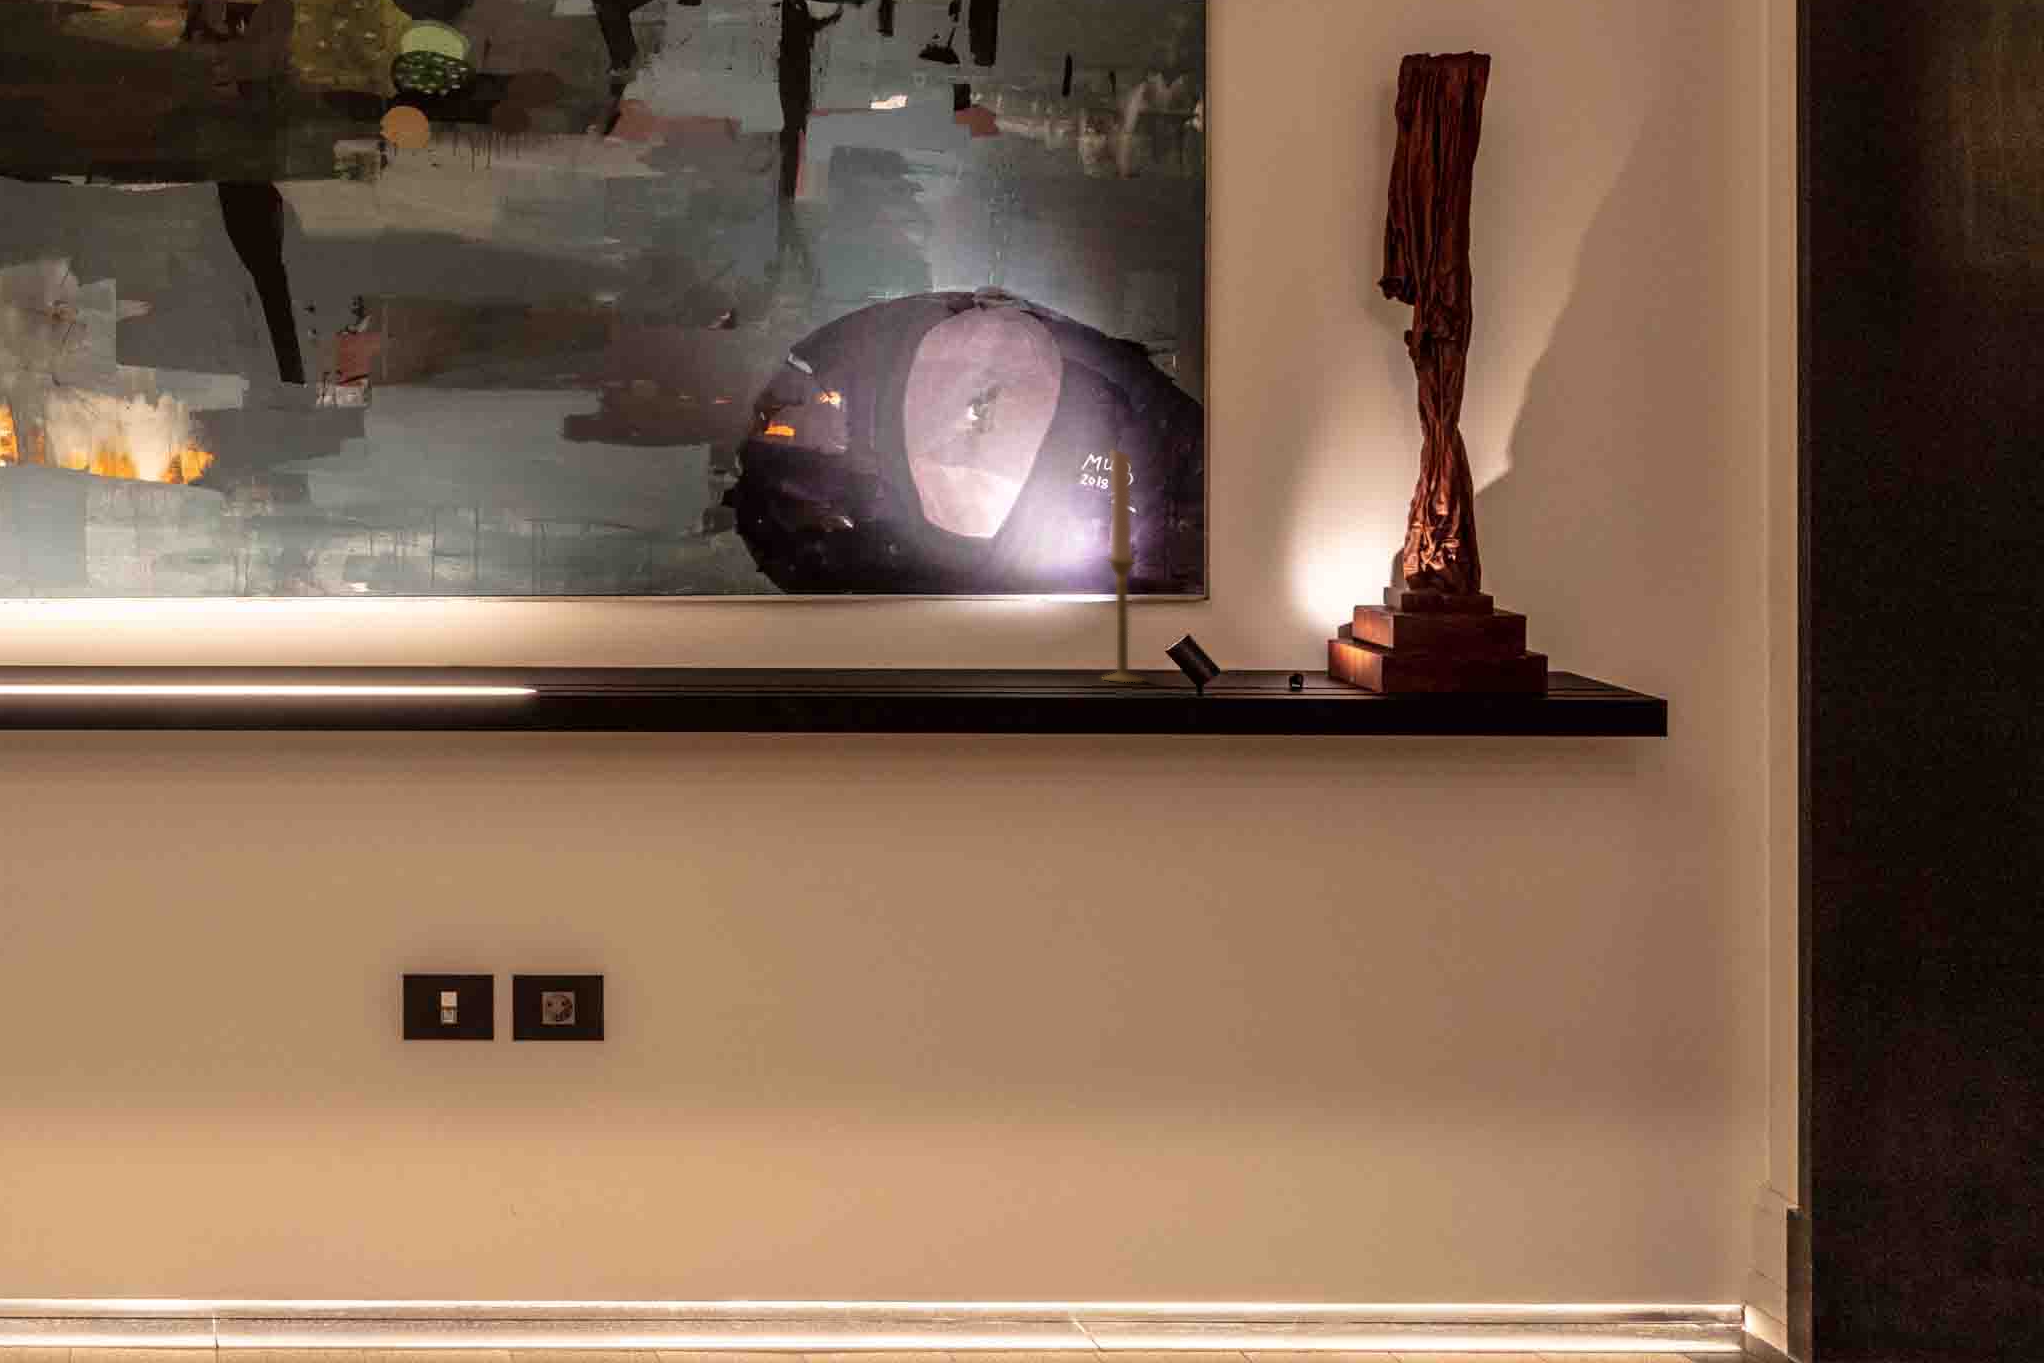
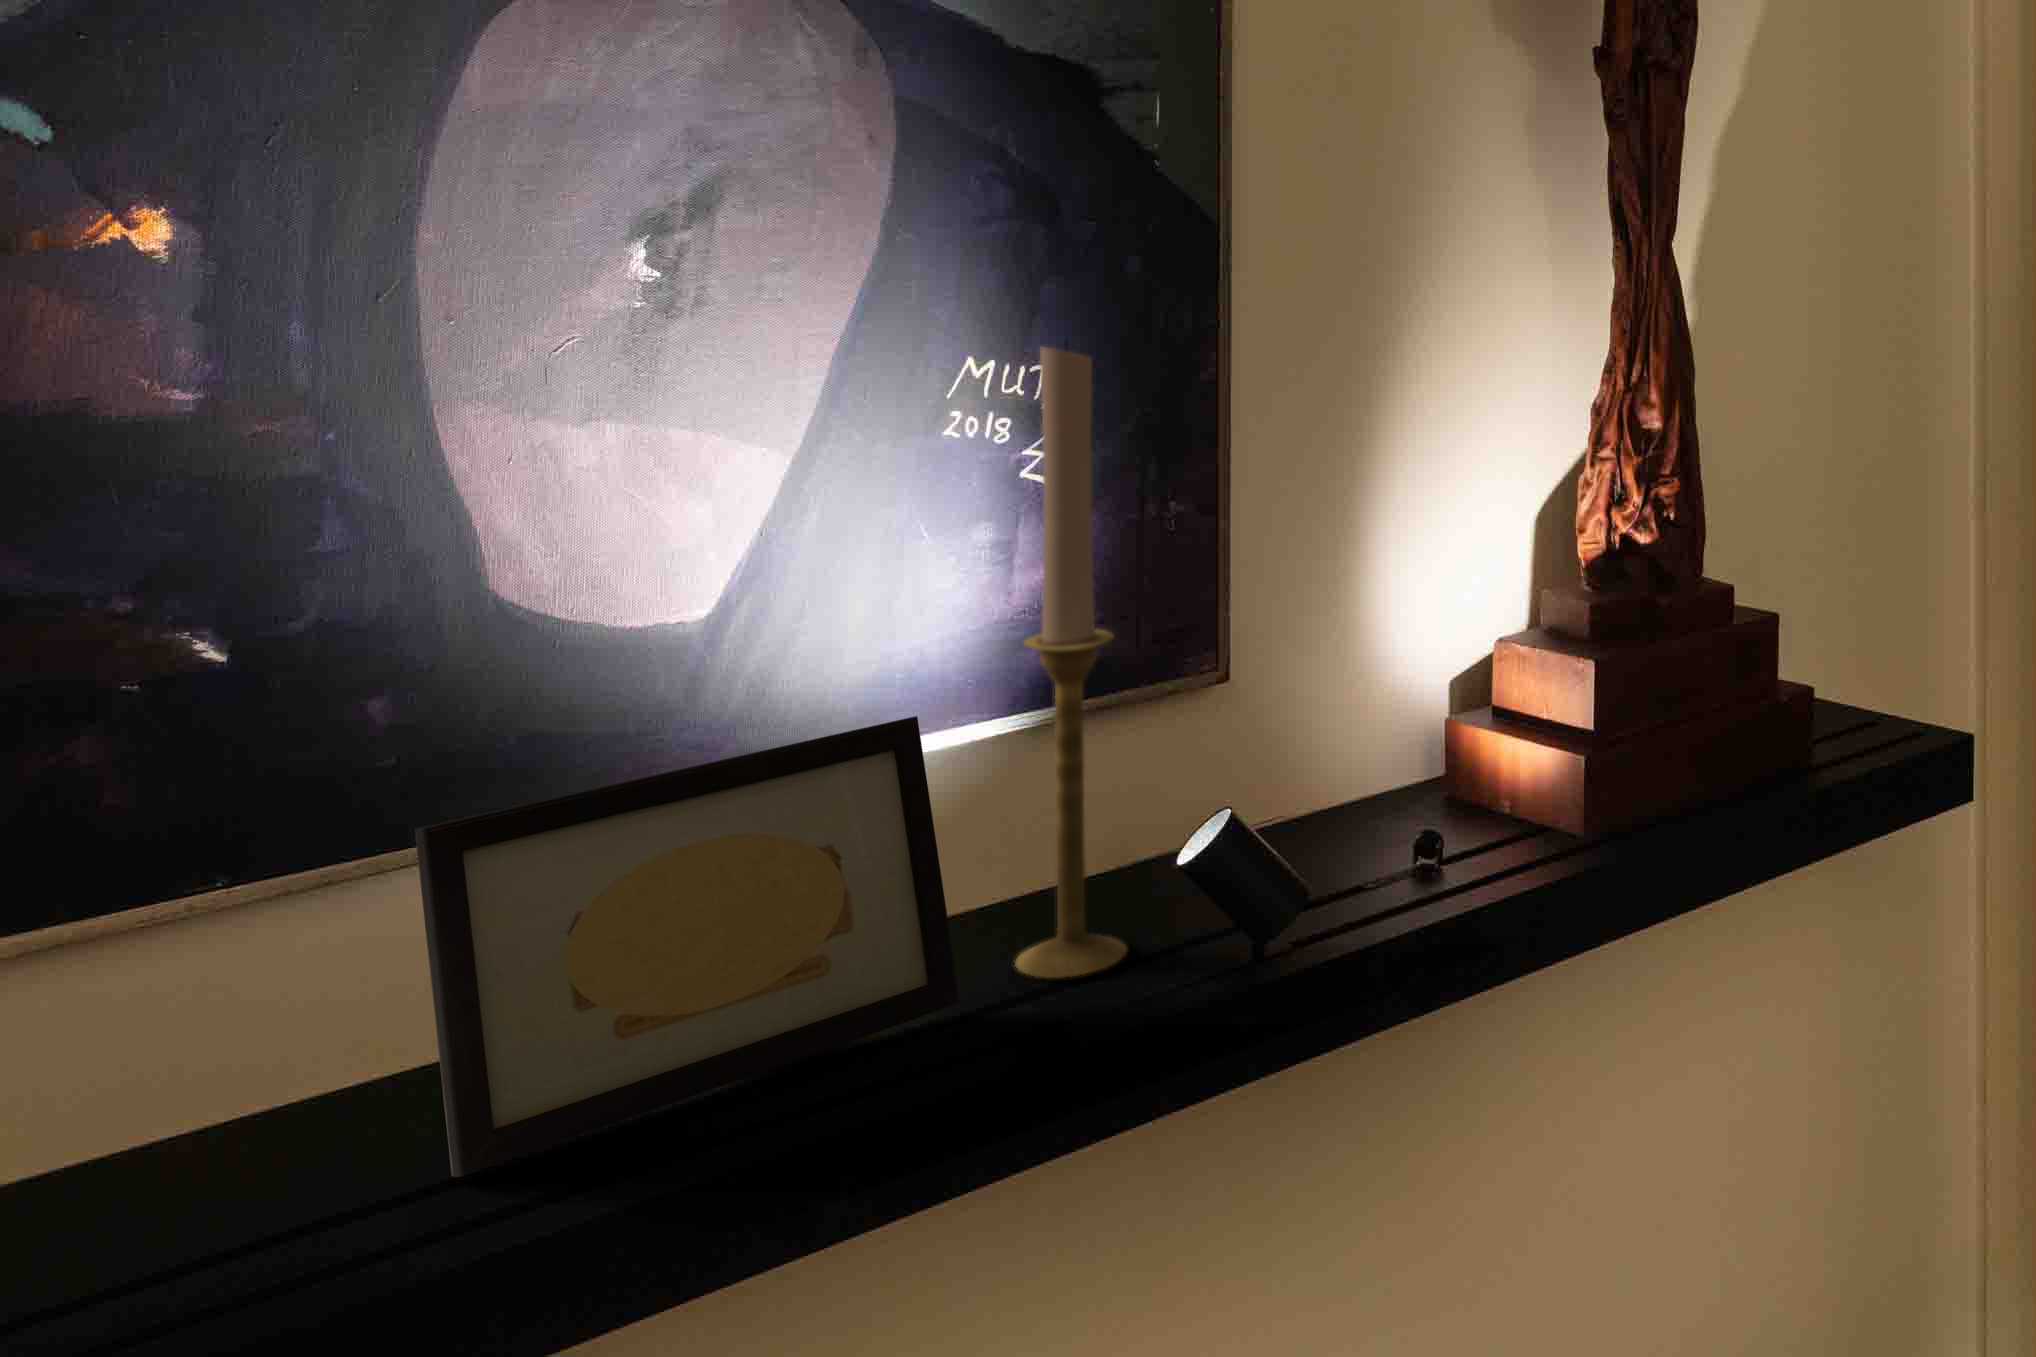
picture frame: none [907,577,1075,678] -> present [415,716,960,1177]

